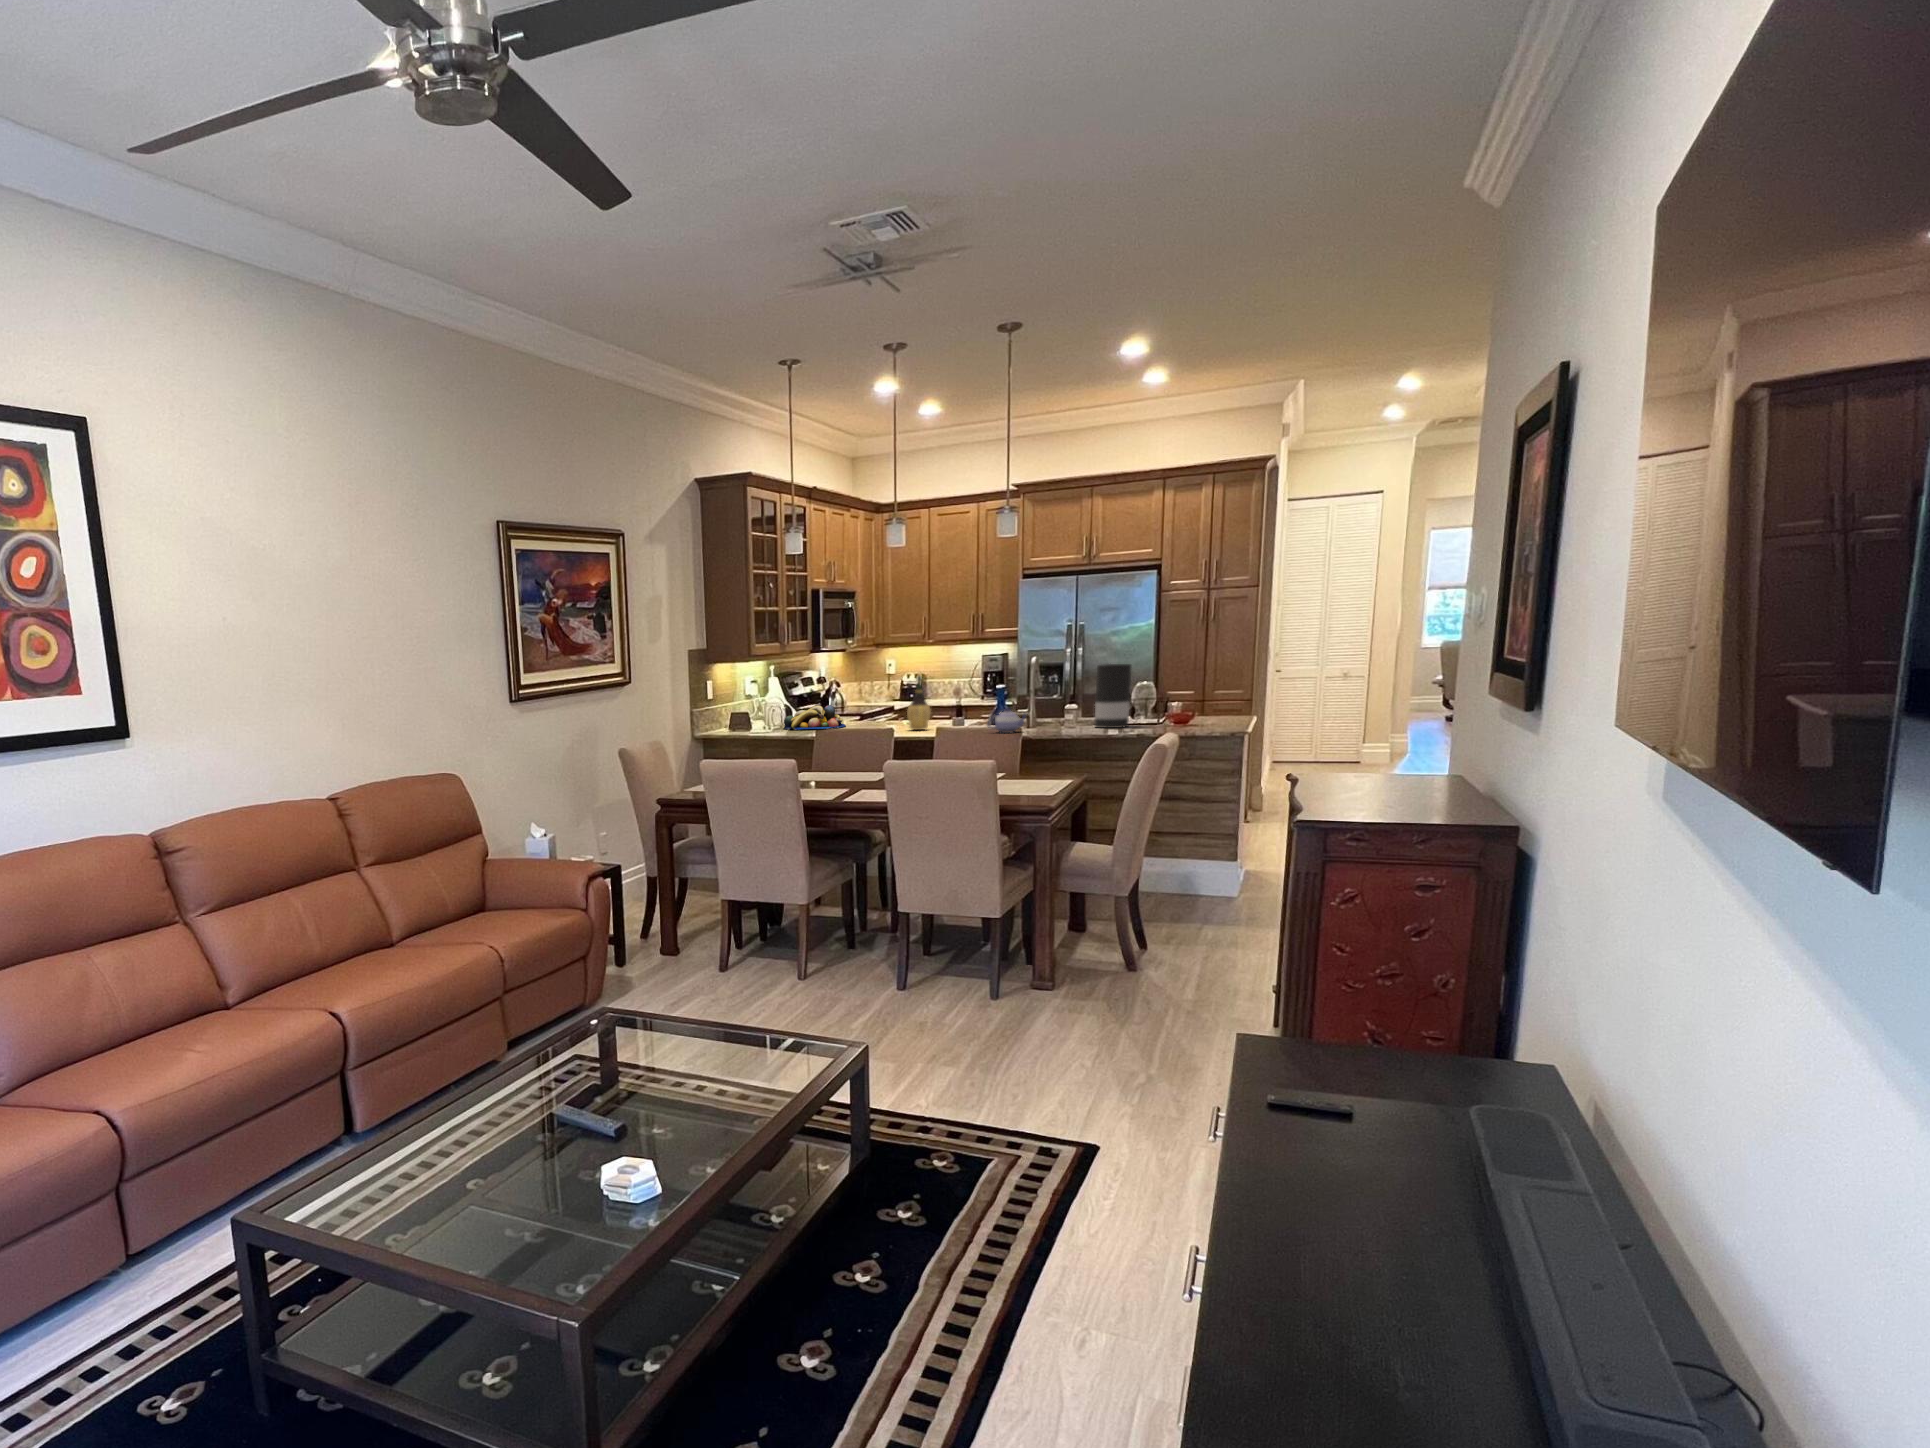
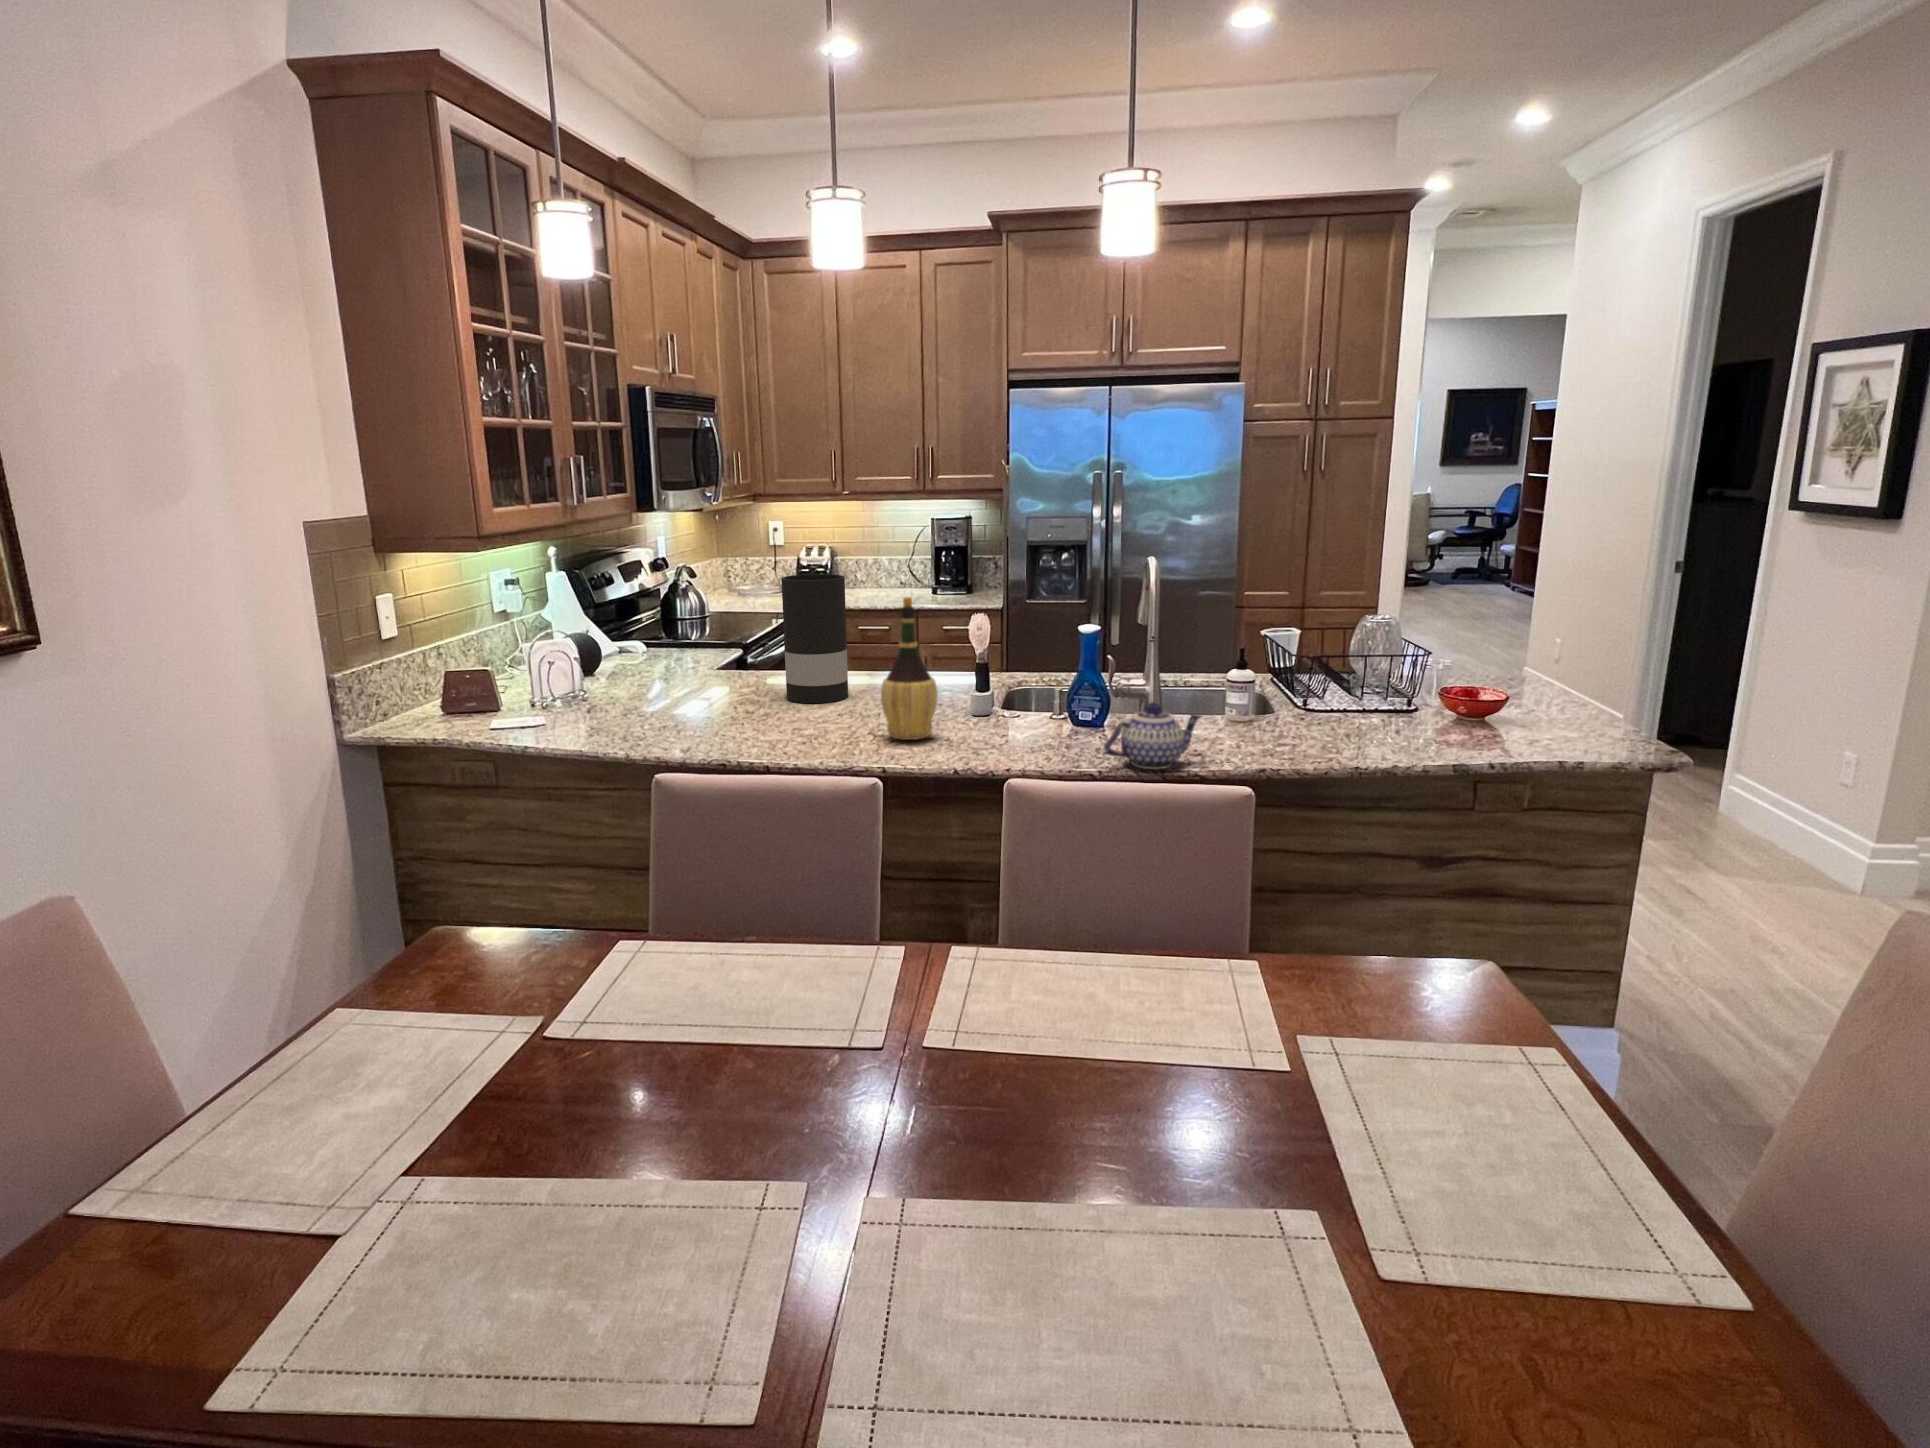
vase: present [1095,664,1132,728] -> present [781,574,848,703]
fruit bowl: present [784,705,846,730] -> none [572,656,724,726]

